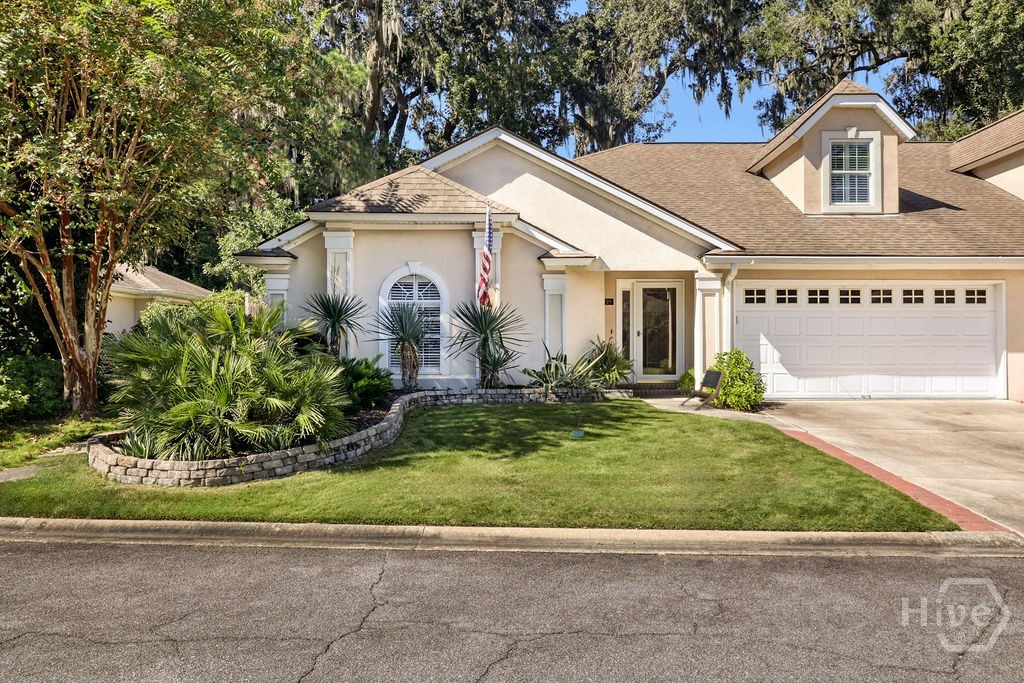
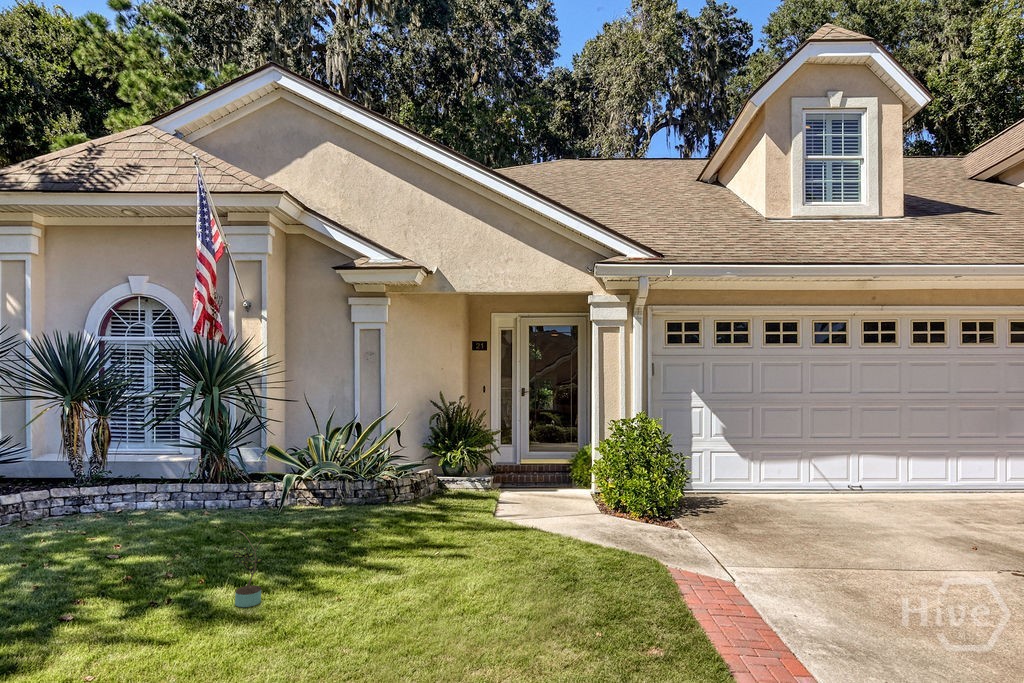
lounge chair: present [678,369,726,410] -> none [543,447,616,520]

